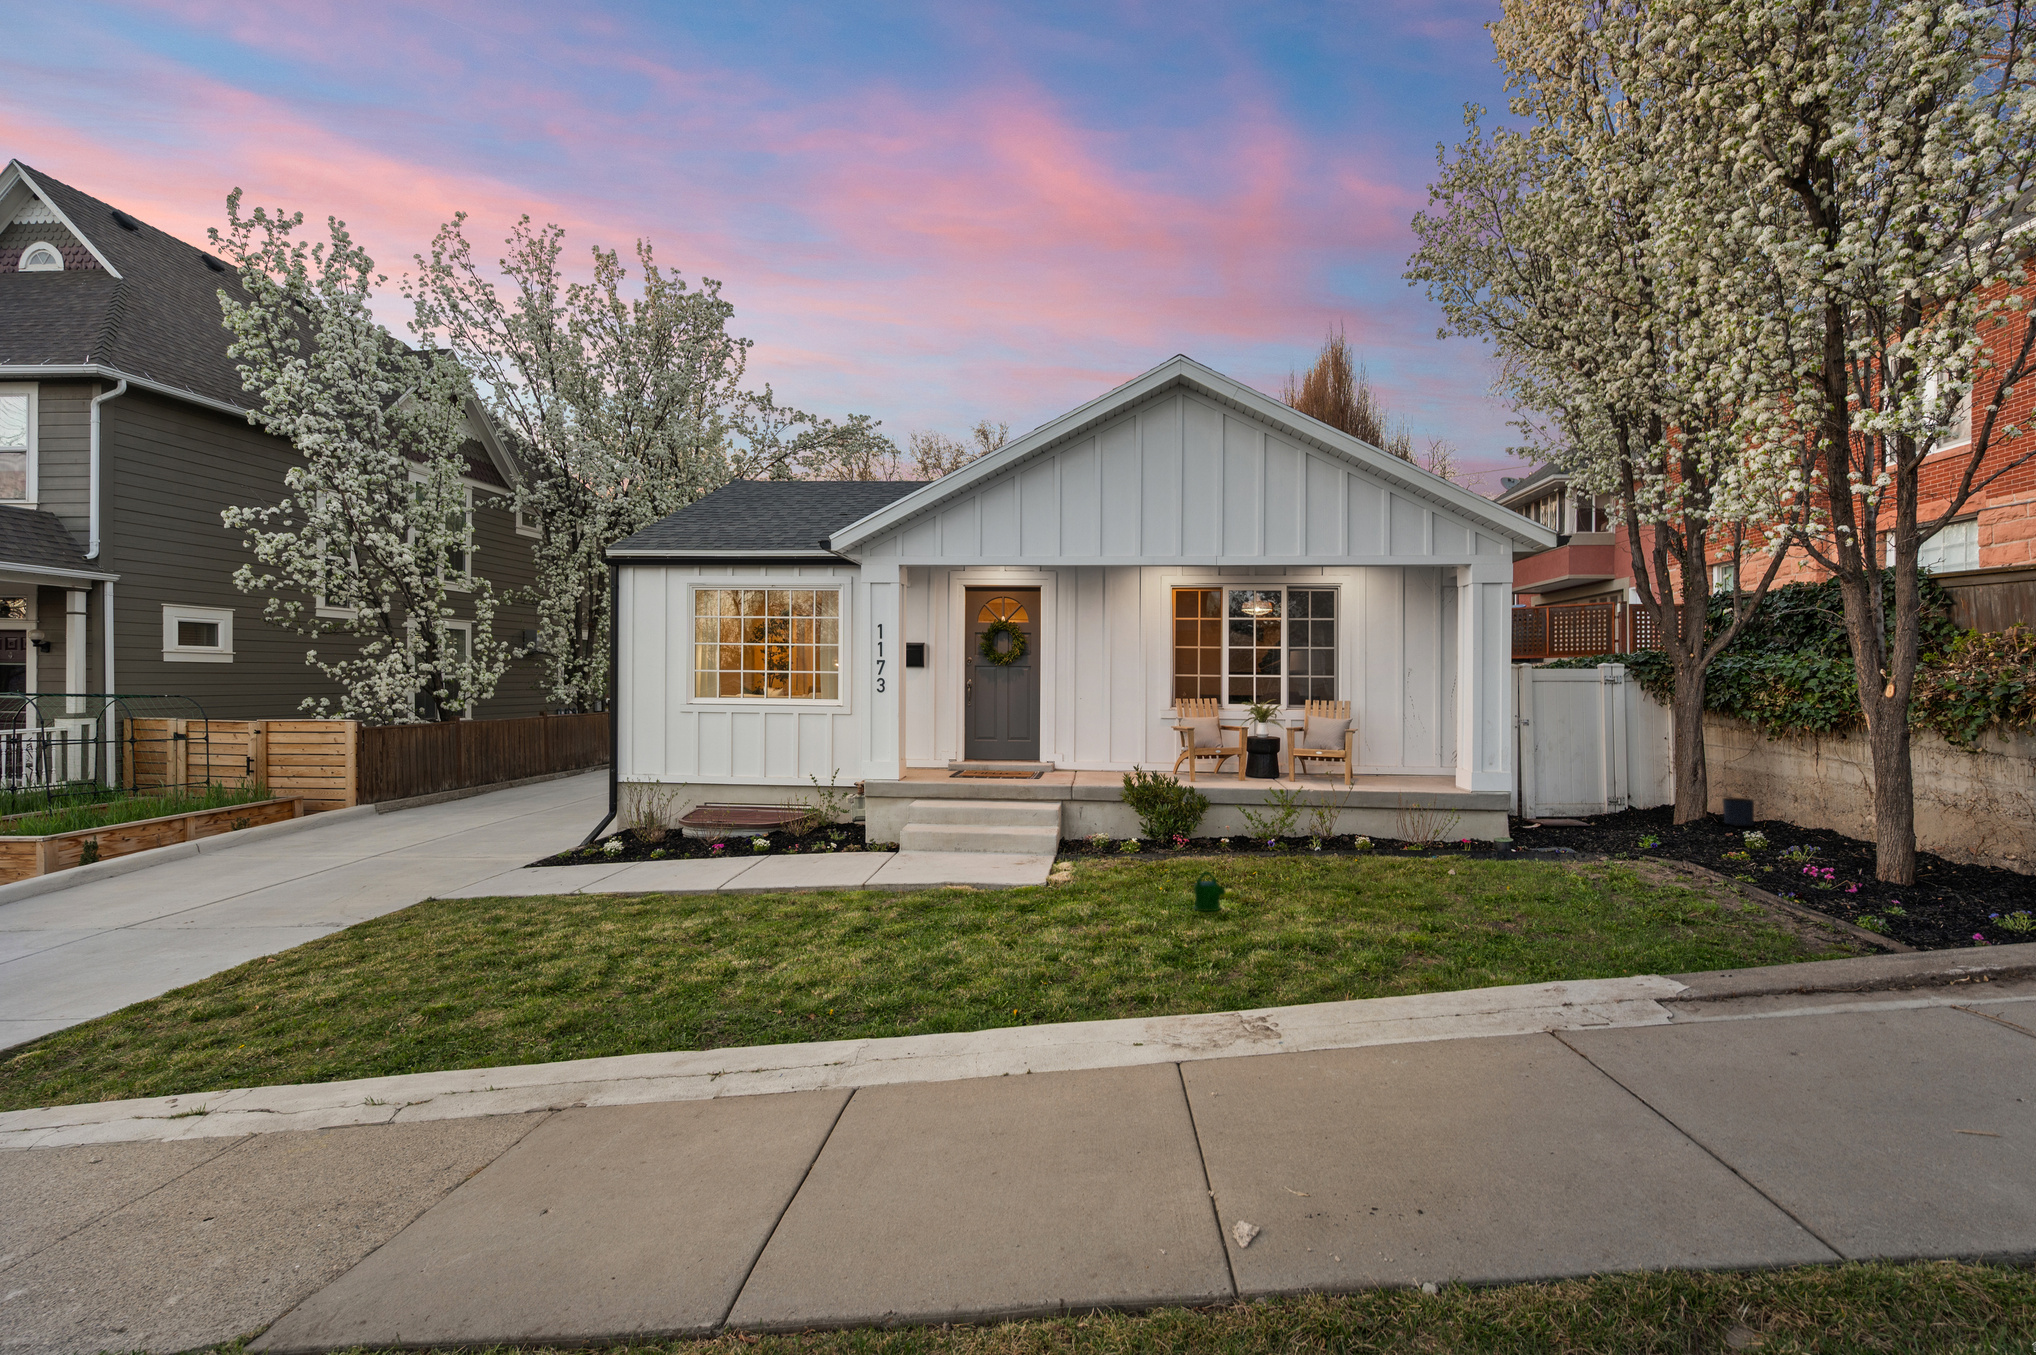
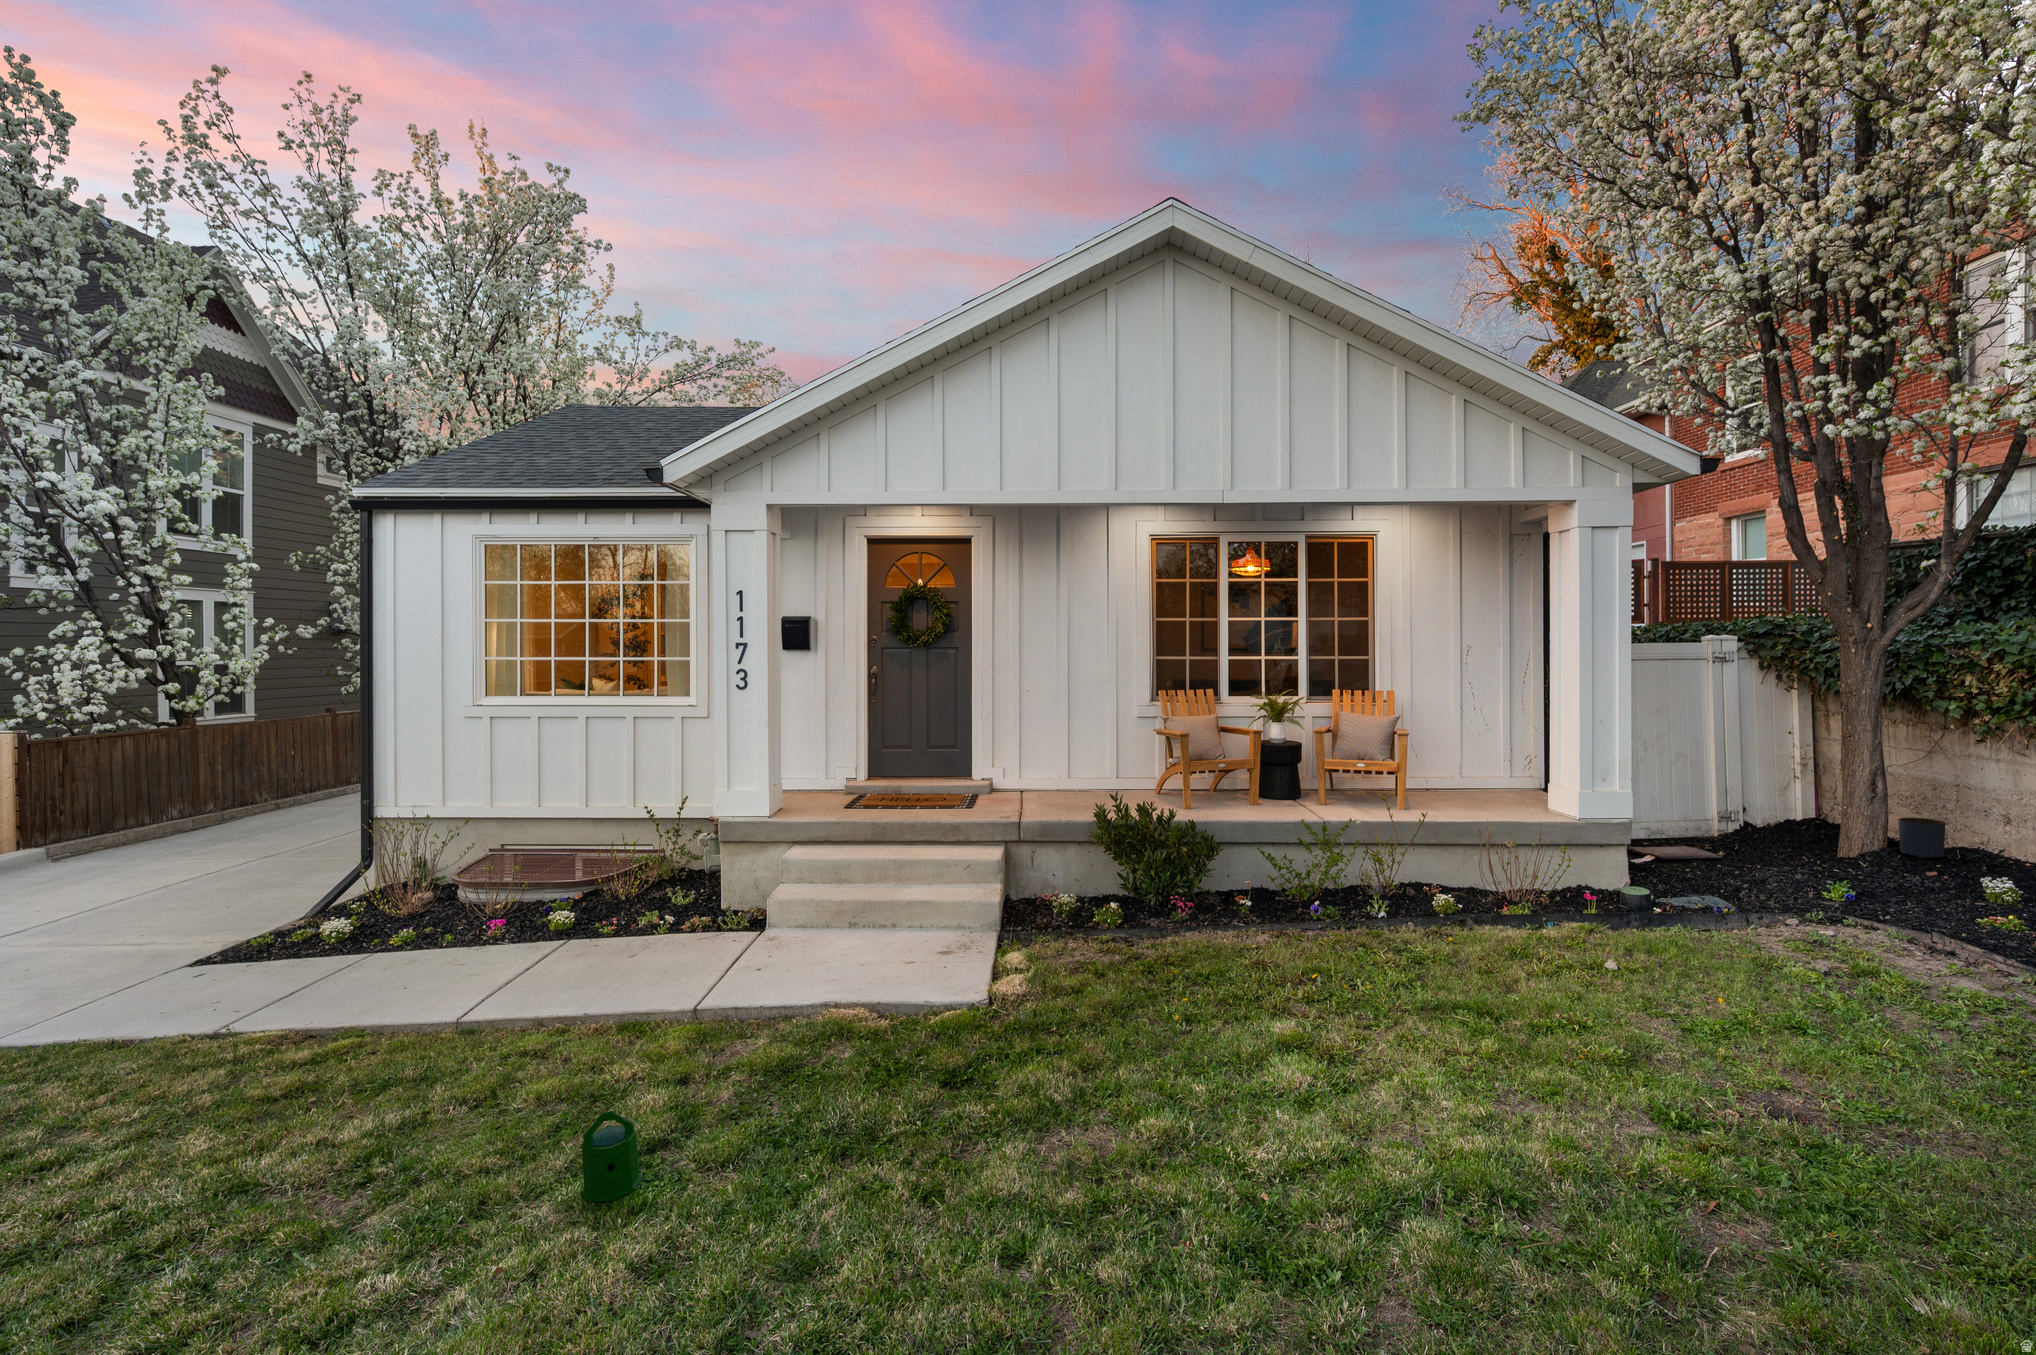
watering can: present [1193,871,1226,911] -> present [580,1111,644,1202]

